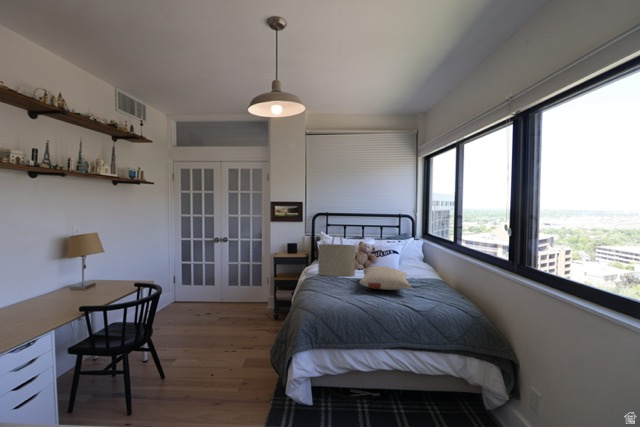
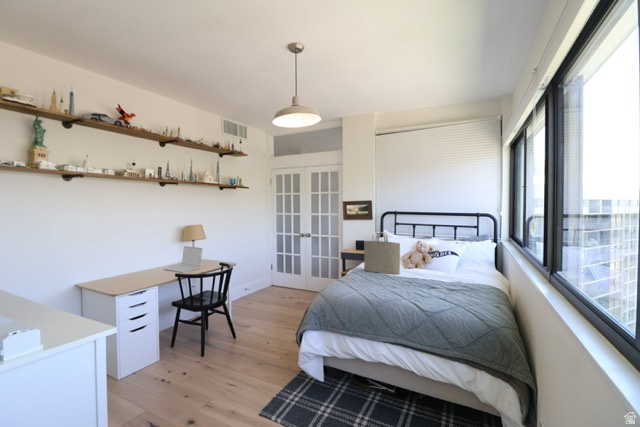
laptop: none [37,265,106,305] -> present [165,246,202,273]
pillow: present [360,266,411,290] -> none [383,265,449,290]

